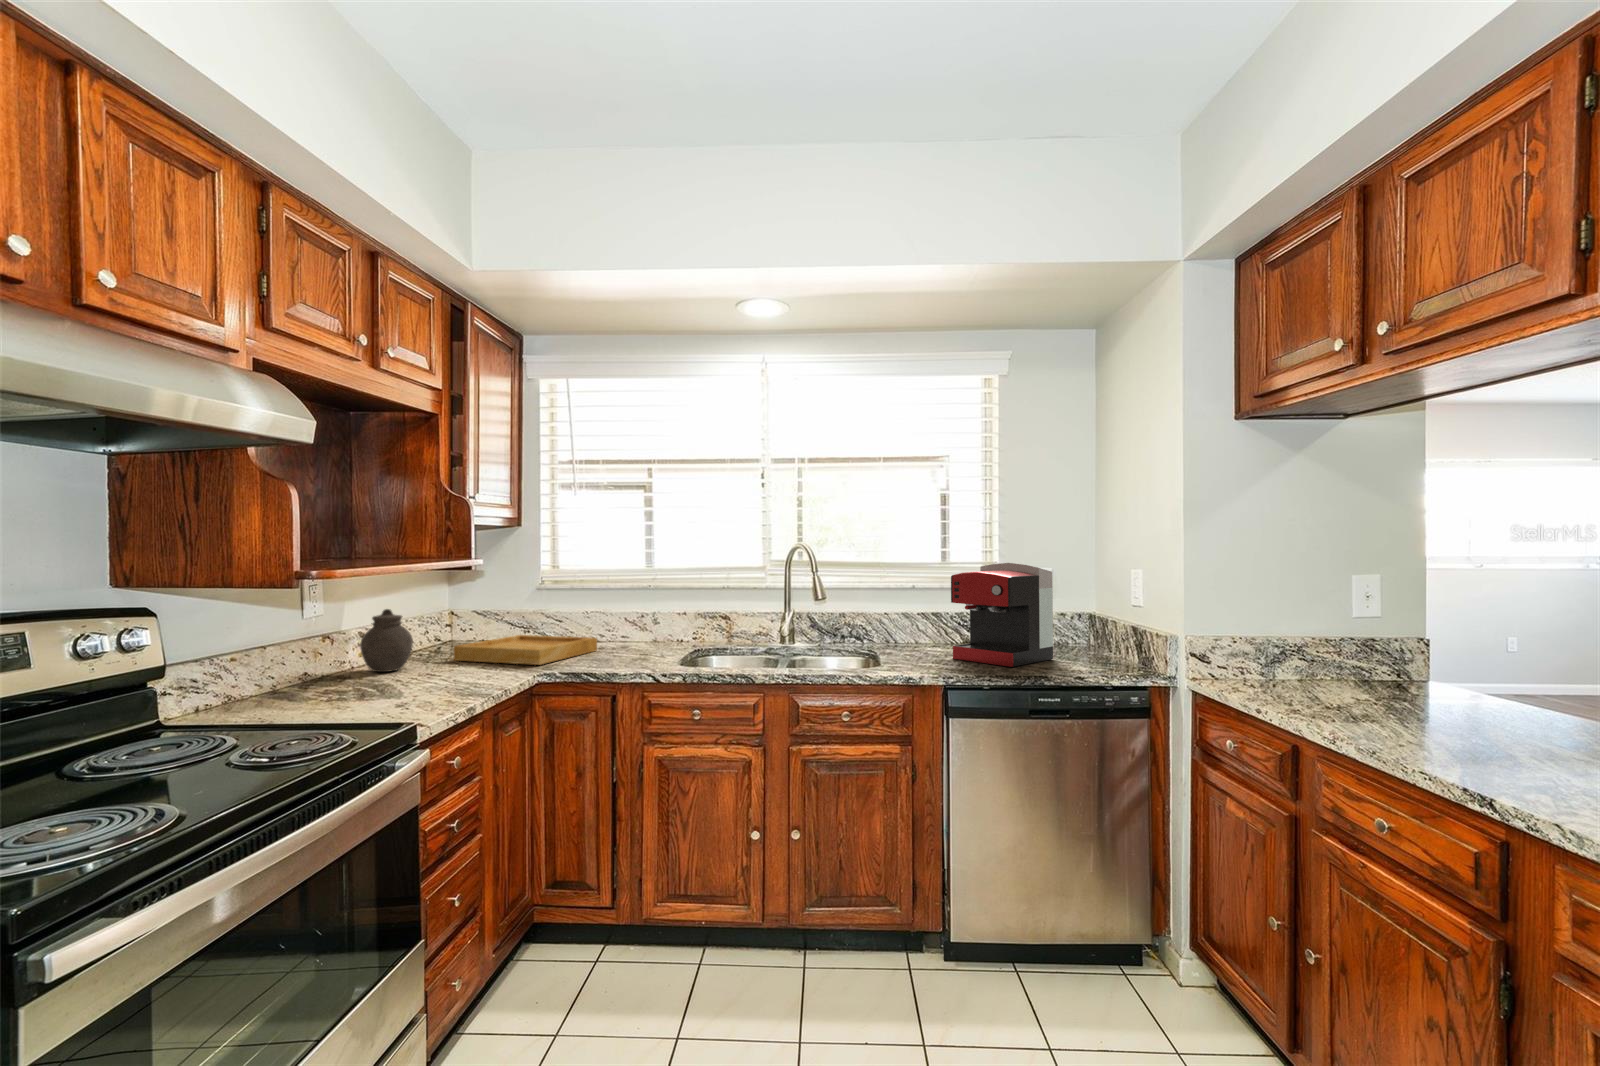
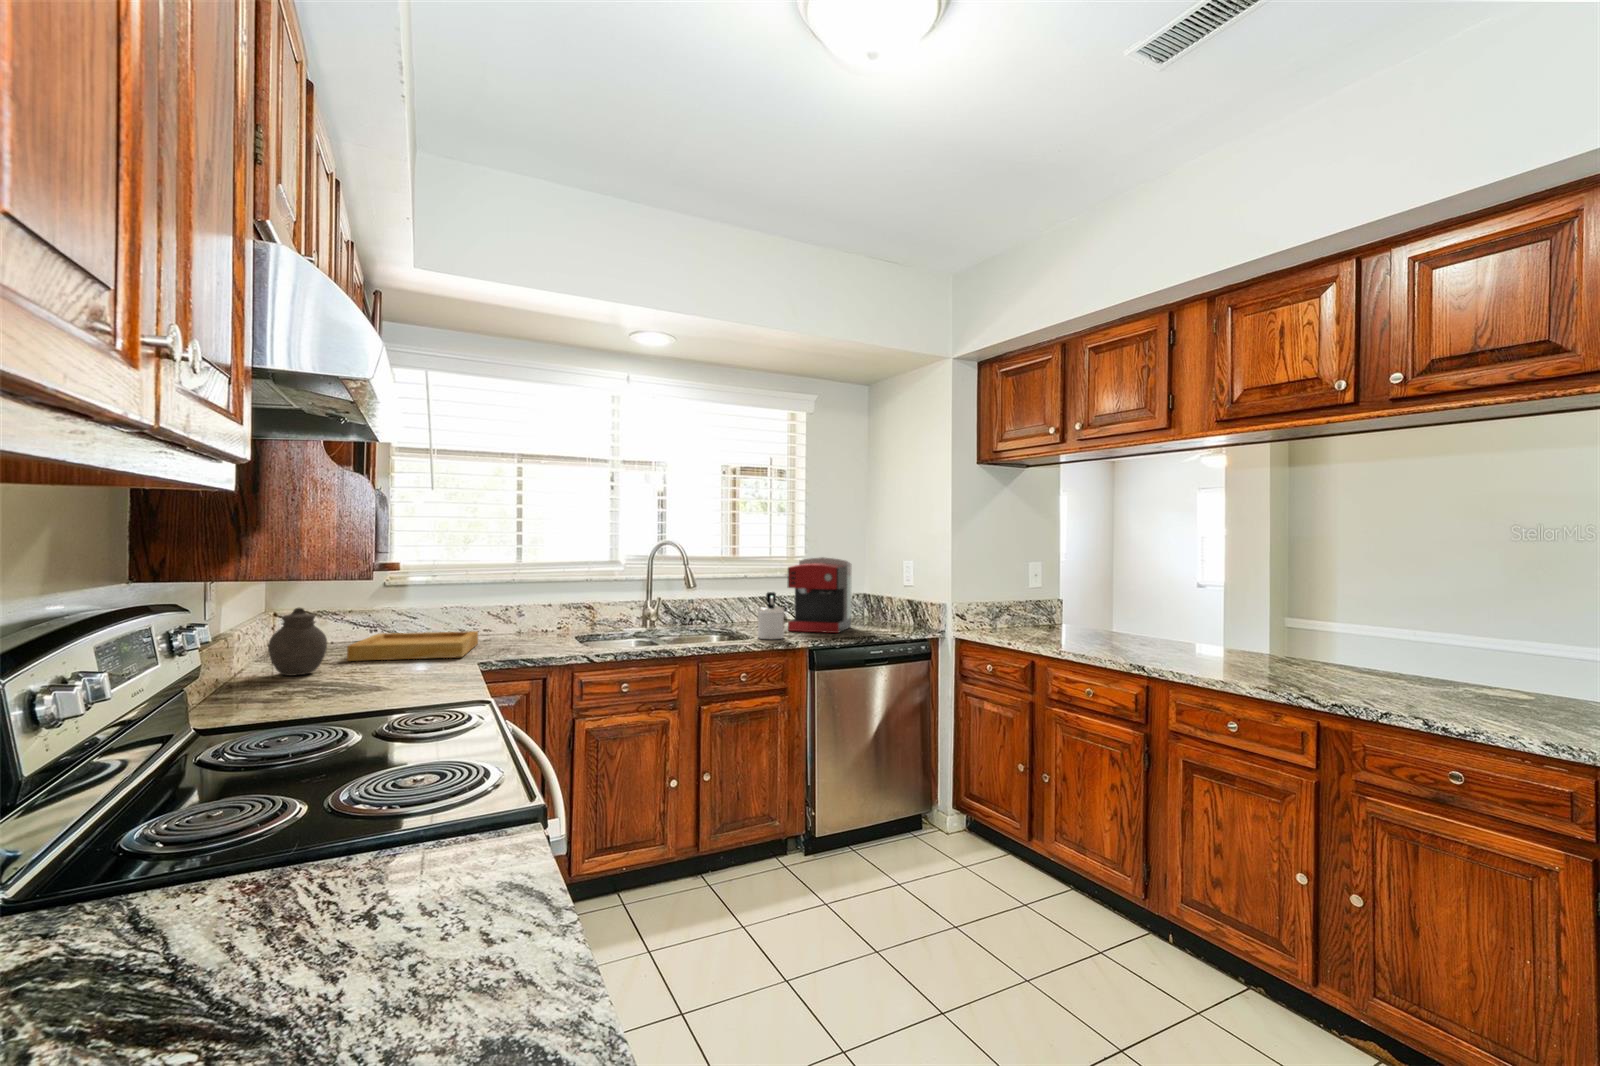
soap dispenser: none [888,608,924,670] -> present [757,592,785,639]

